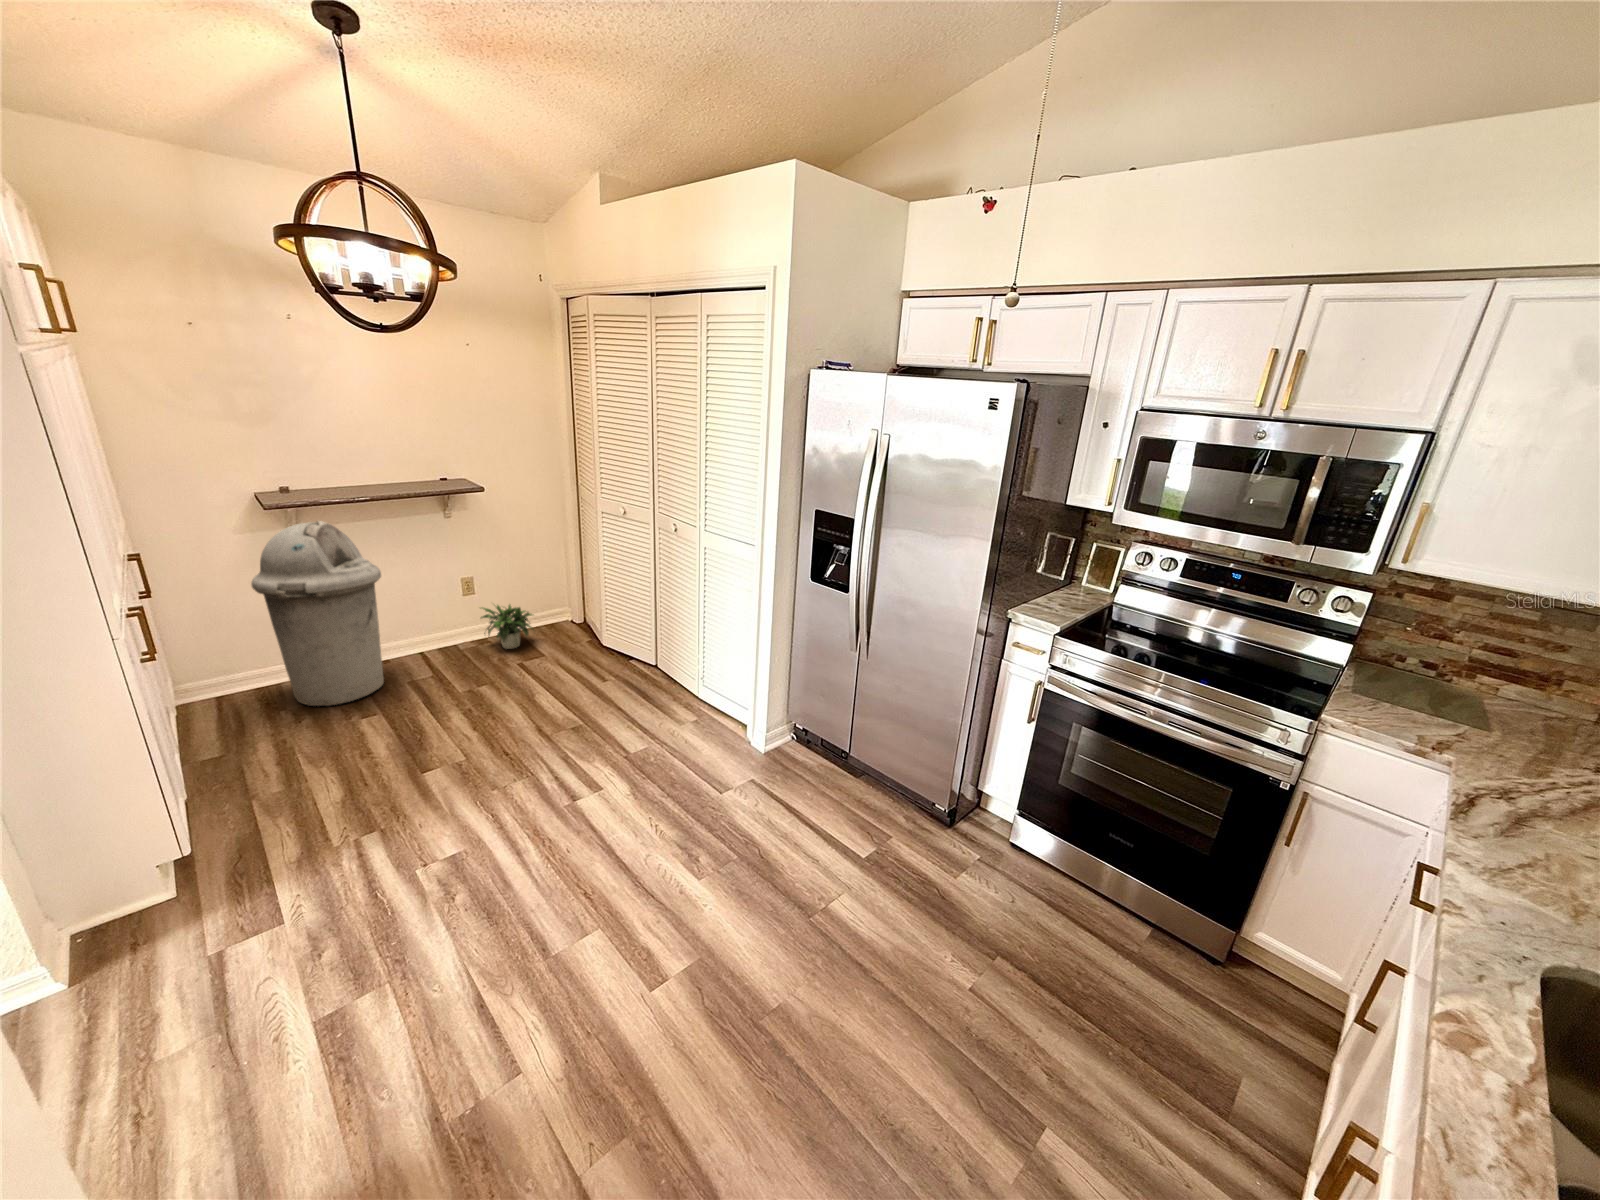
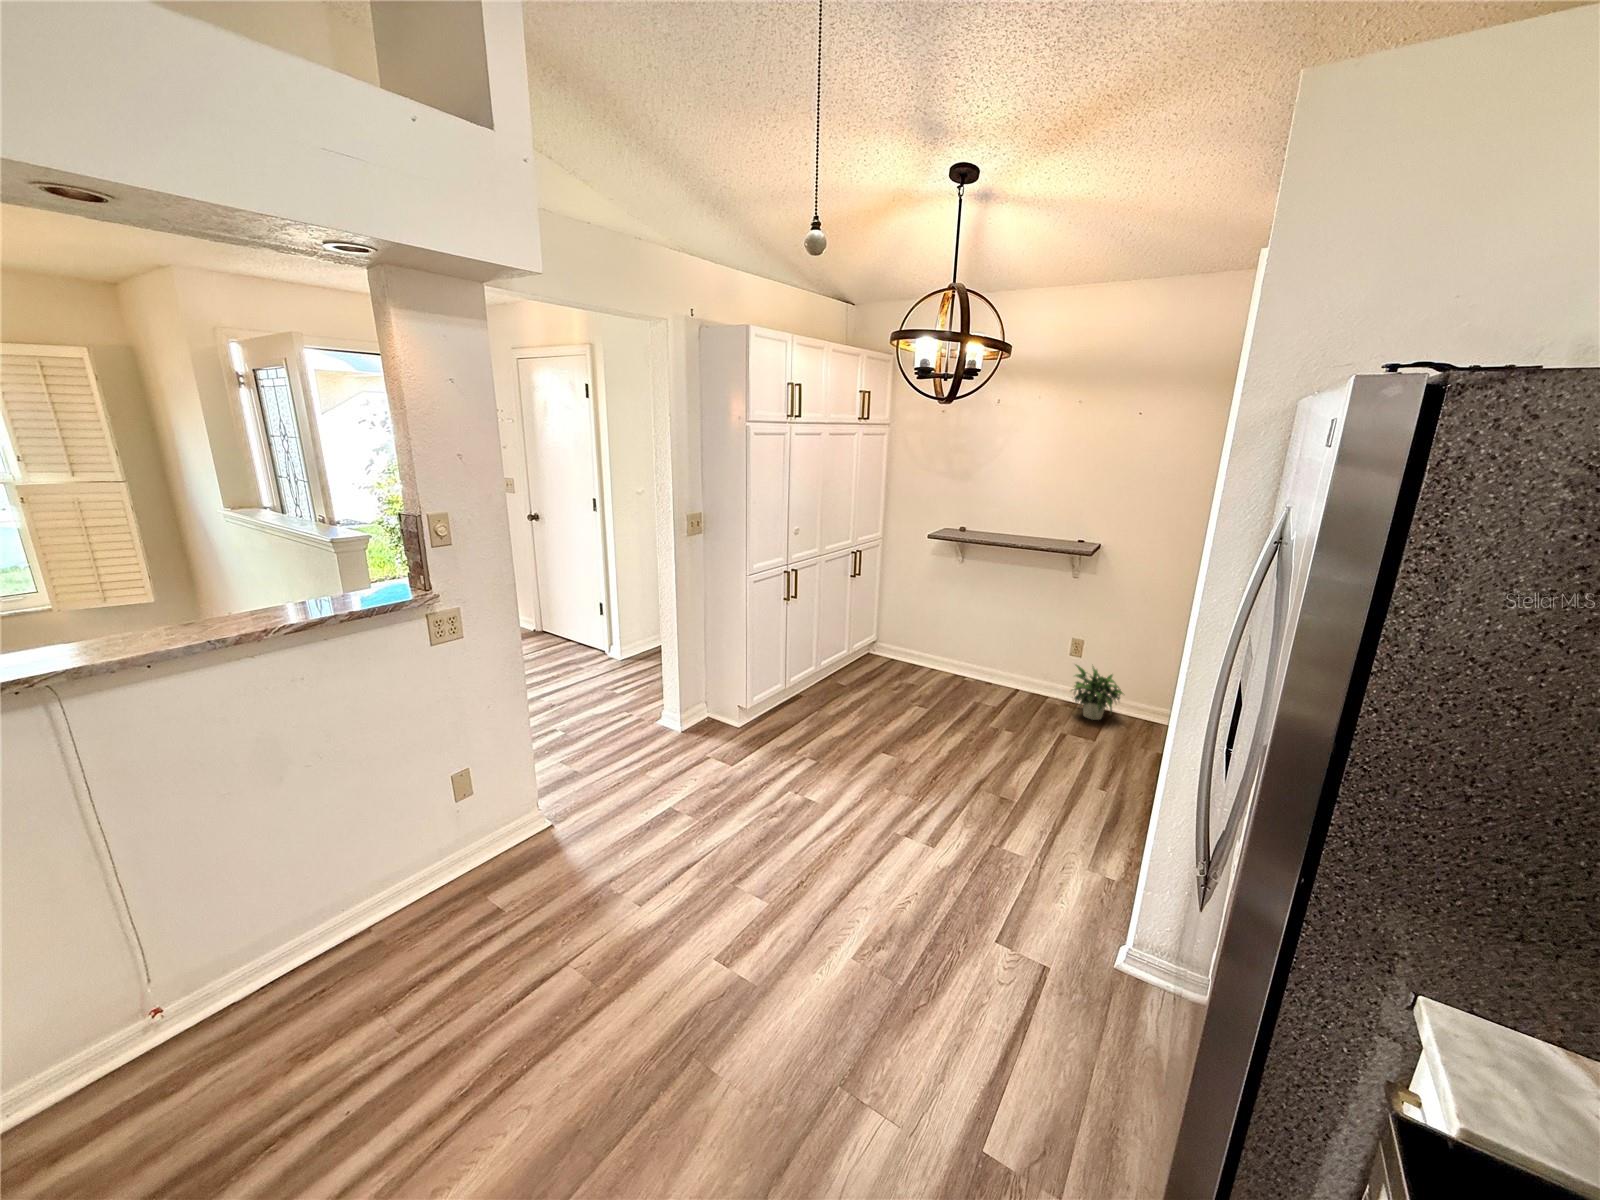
trash can: present [251,521,384,706] -> none [911,546,995,693]

